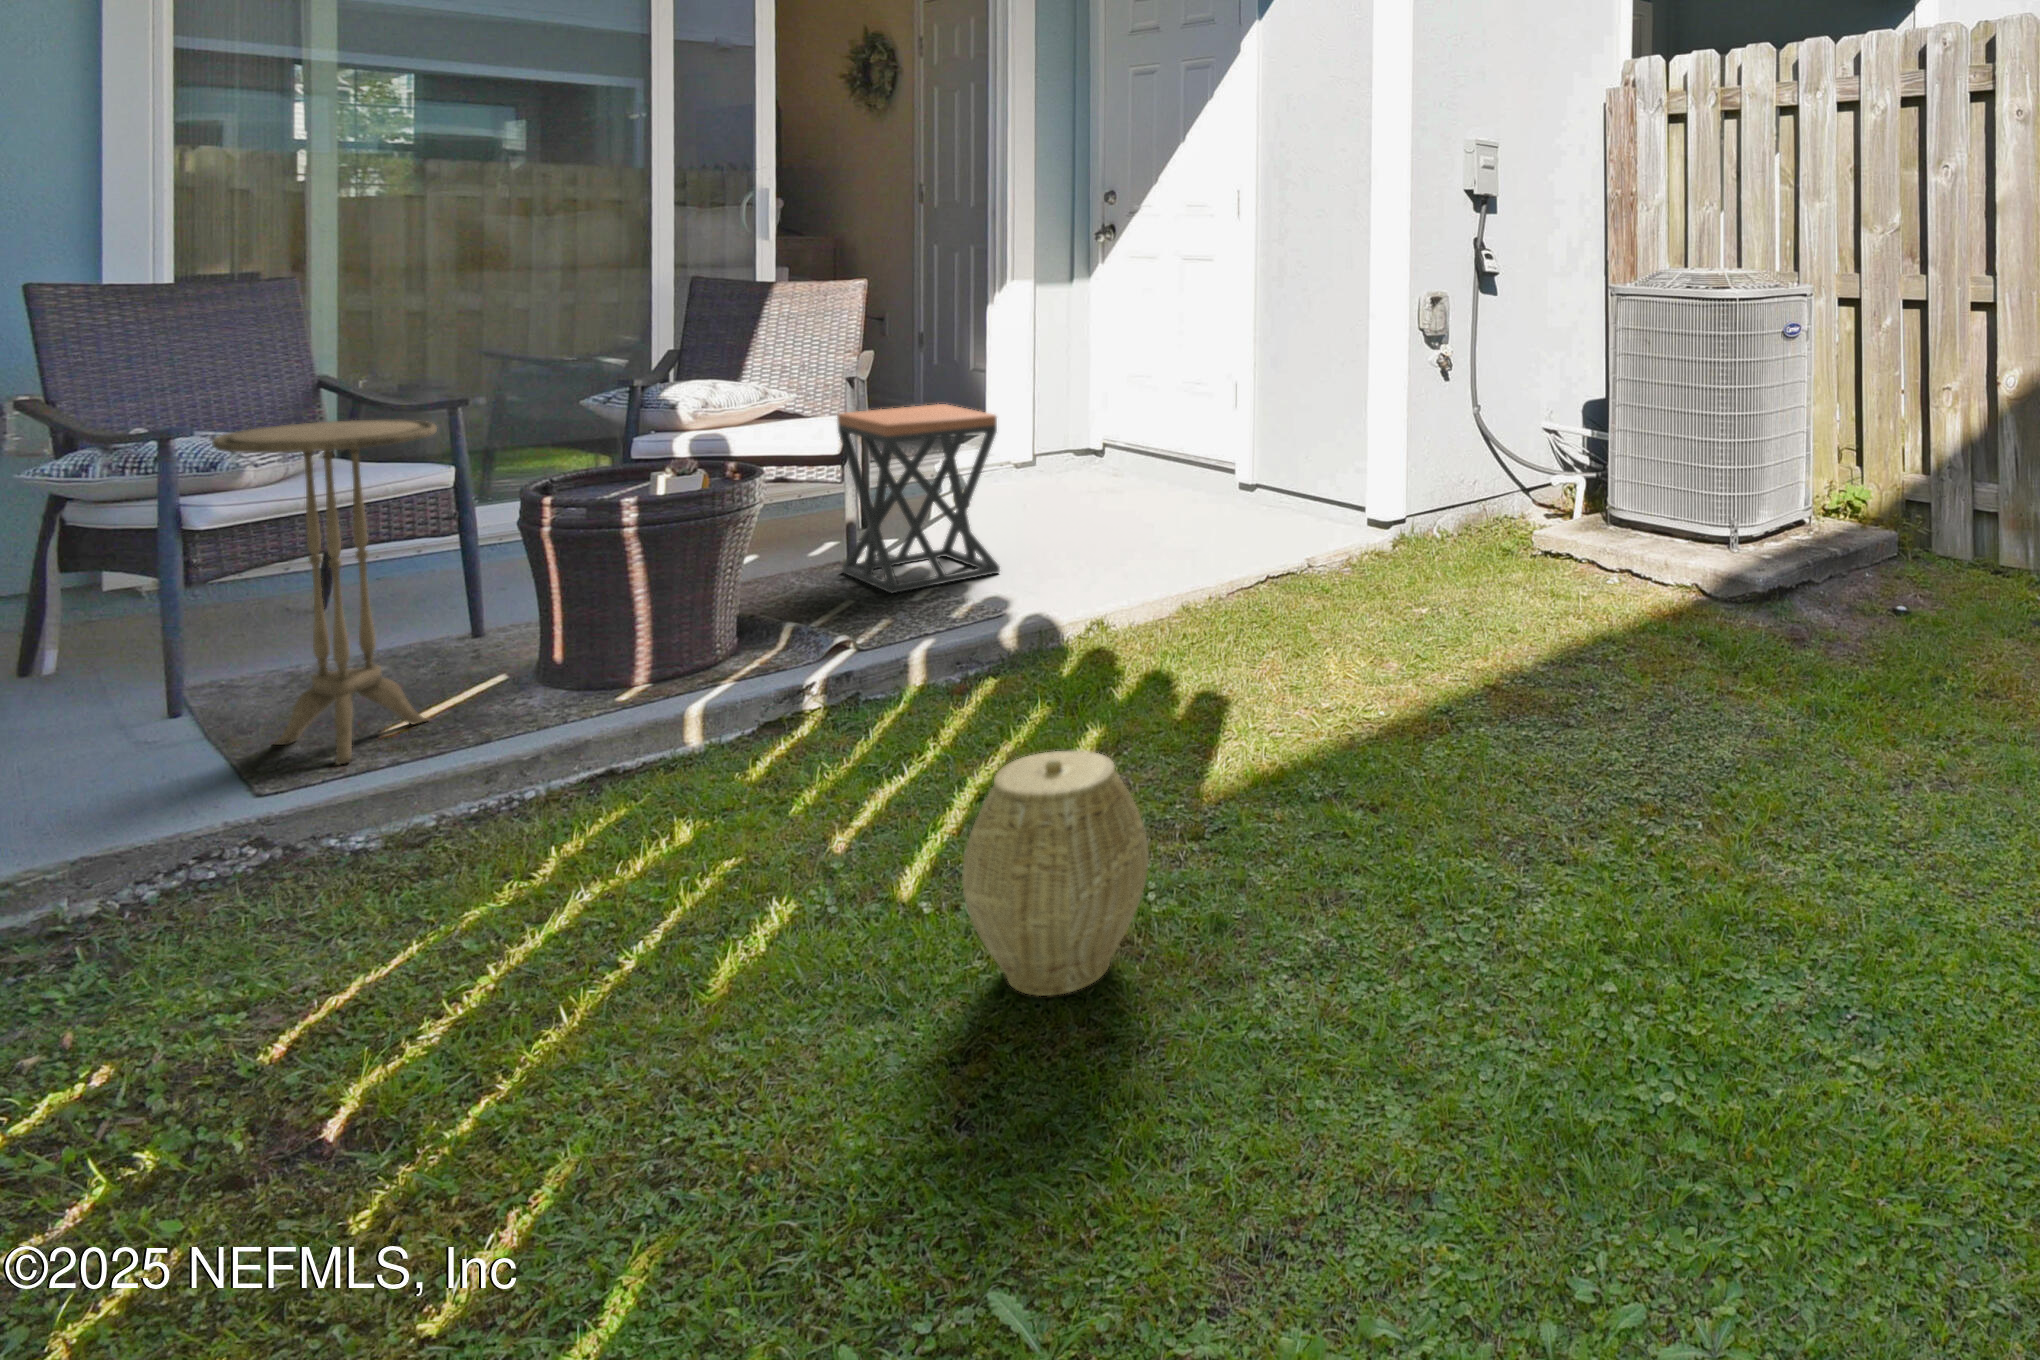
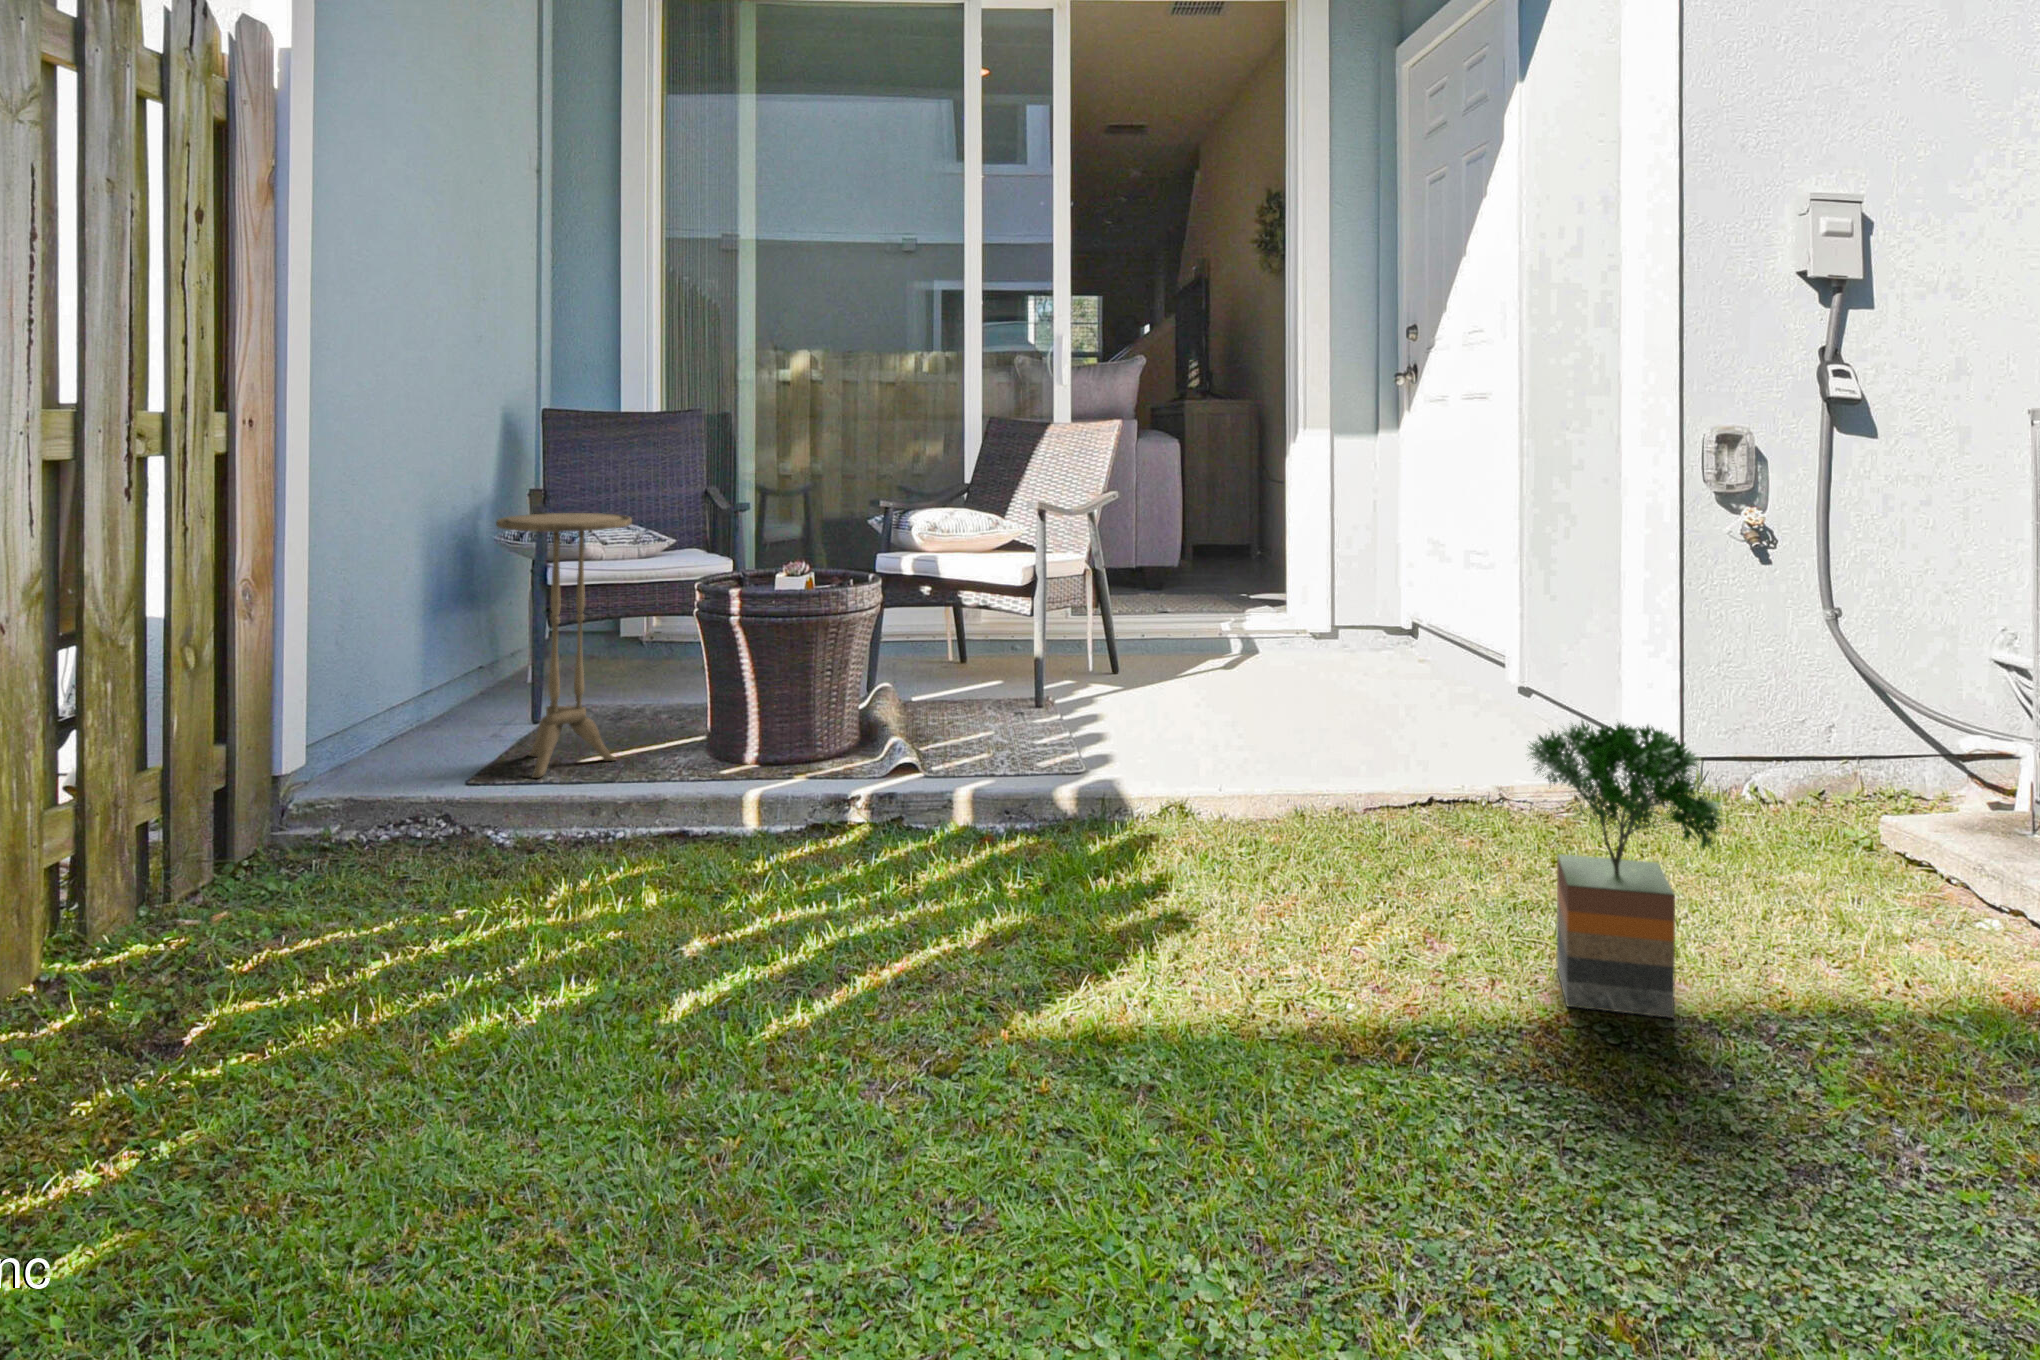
stool: present [837,404,1000,593] -> none [1025,547,1148,731]
potted tree: none [1474,488,1618,689] -> present [1528,721,1721,1018]
woven basket: present [962,751,1149,996] -> none [610,881,796,1142]

